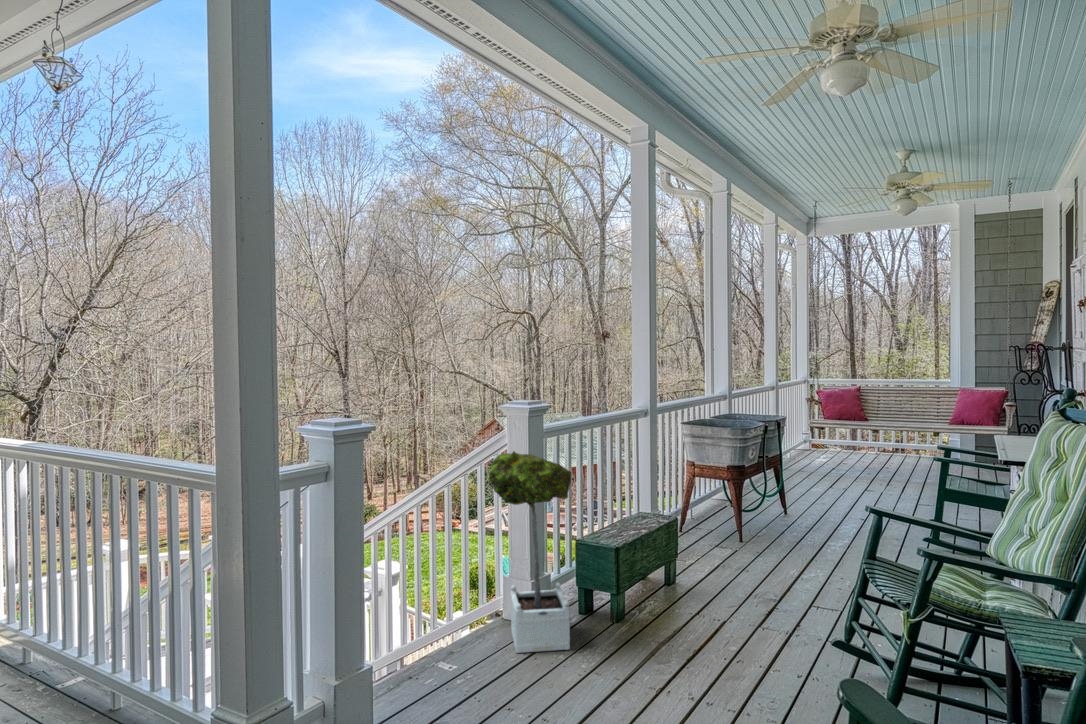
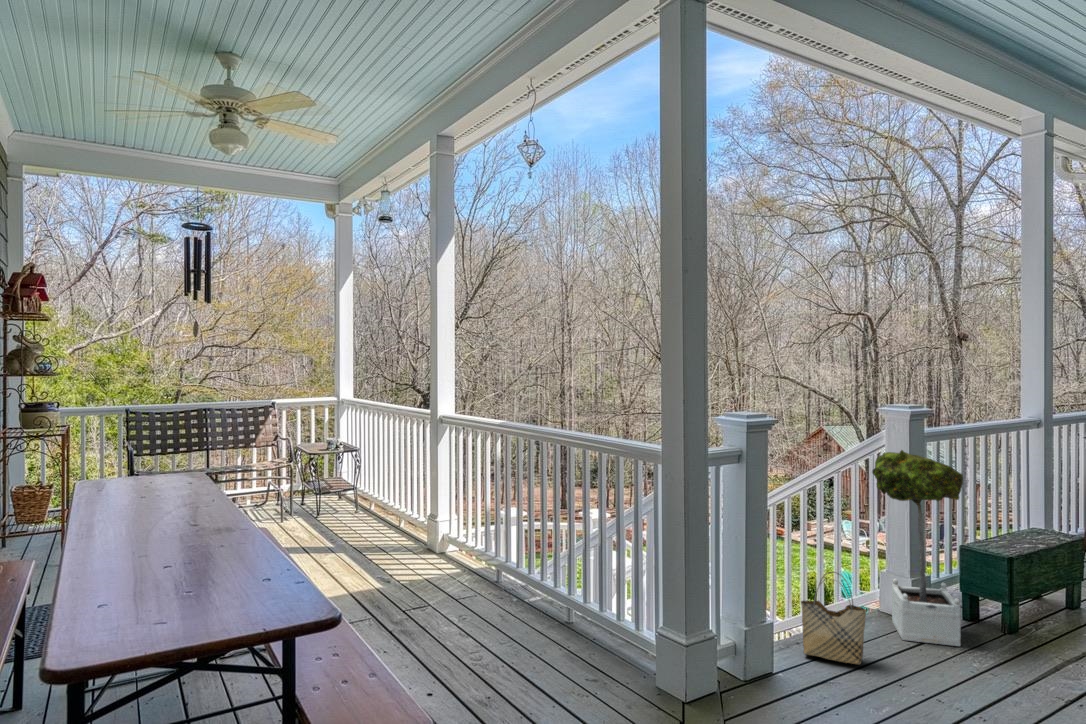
woven basket: none [402,595,472,700] -> present [801,572,867,664]

